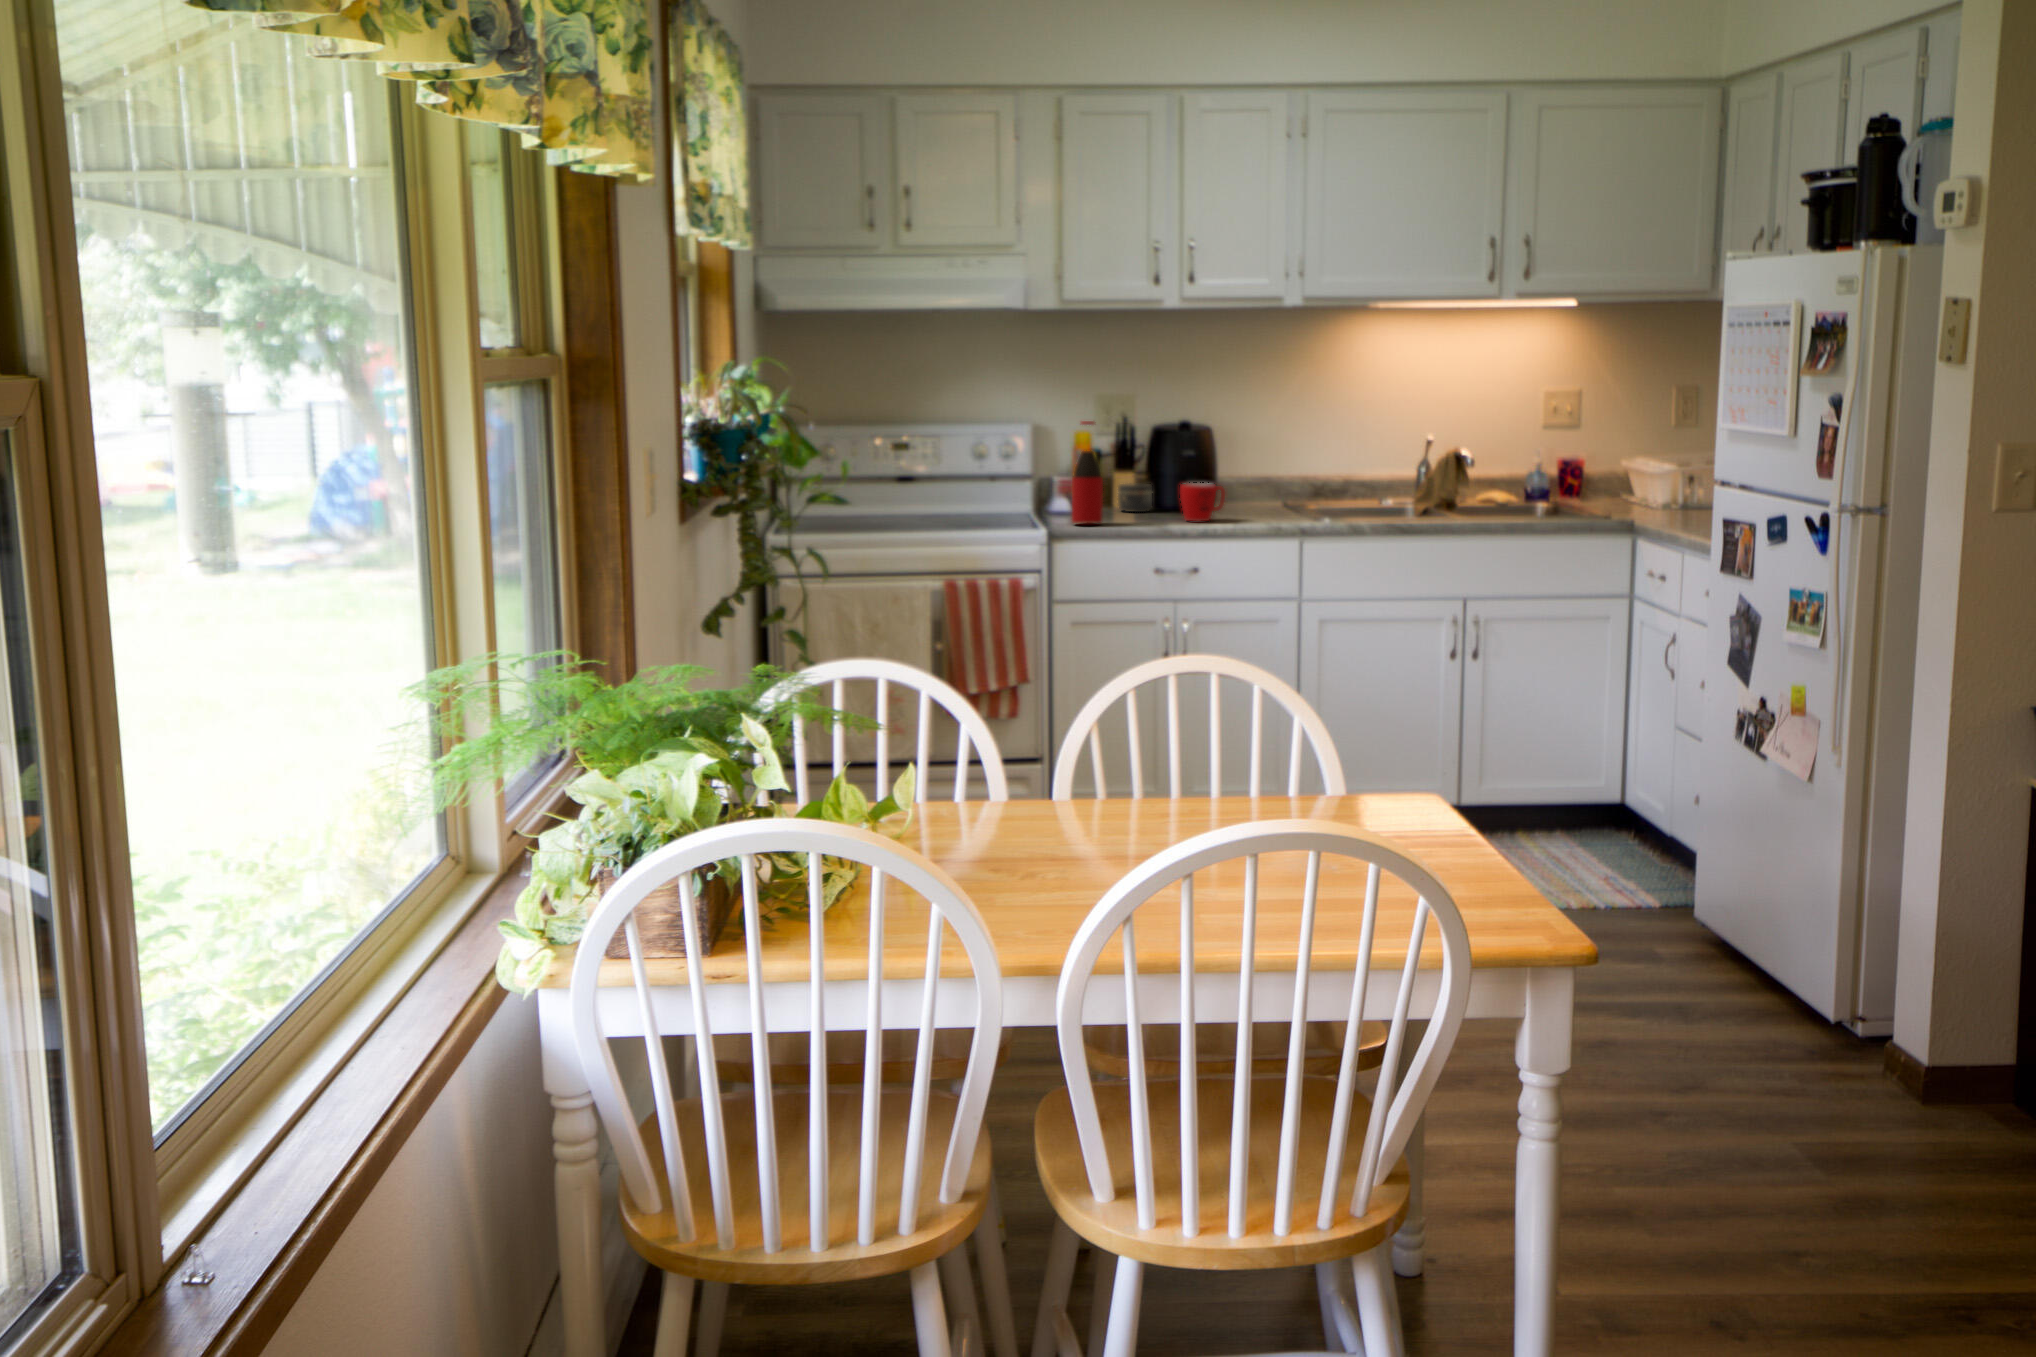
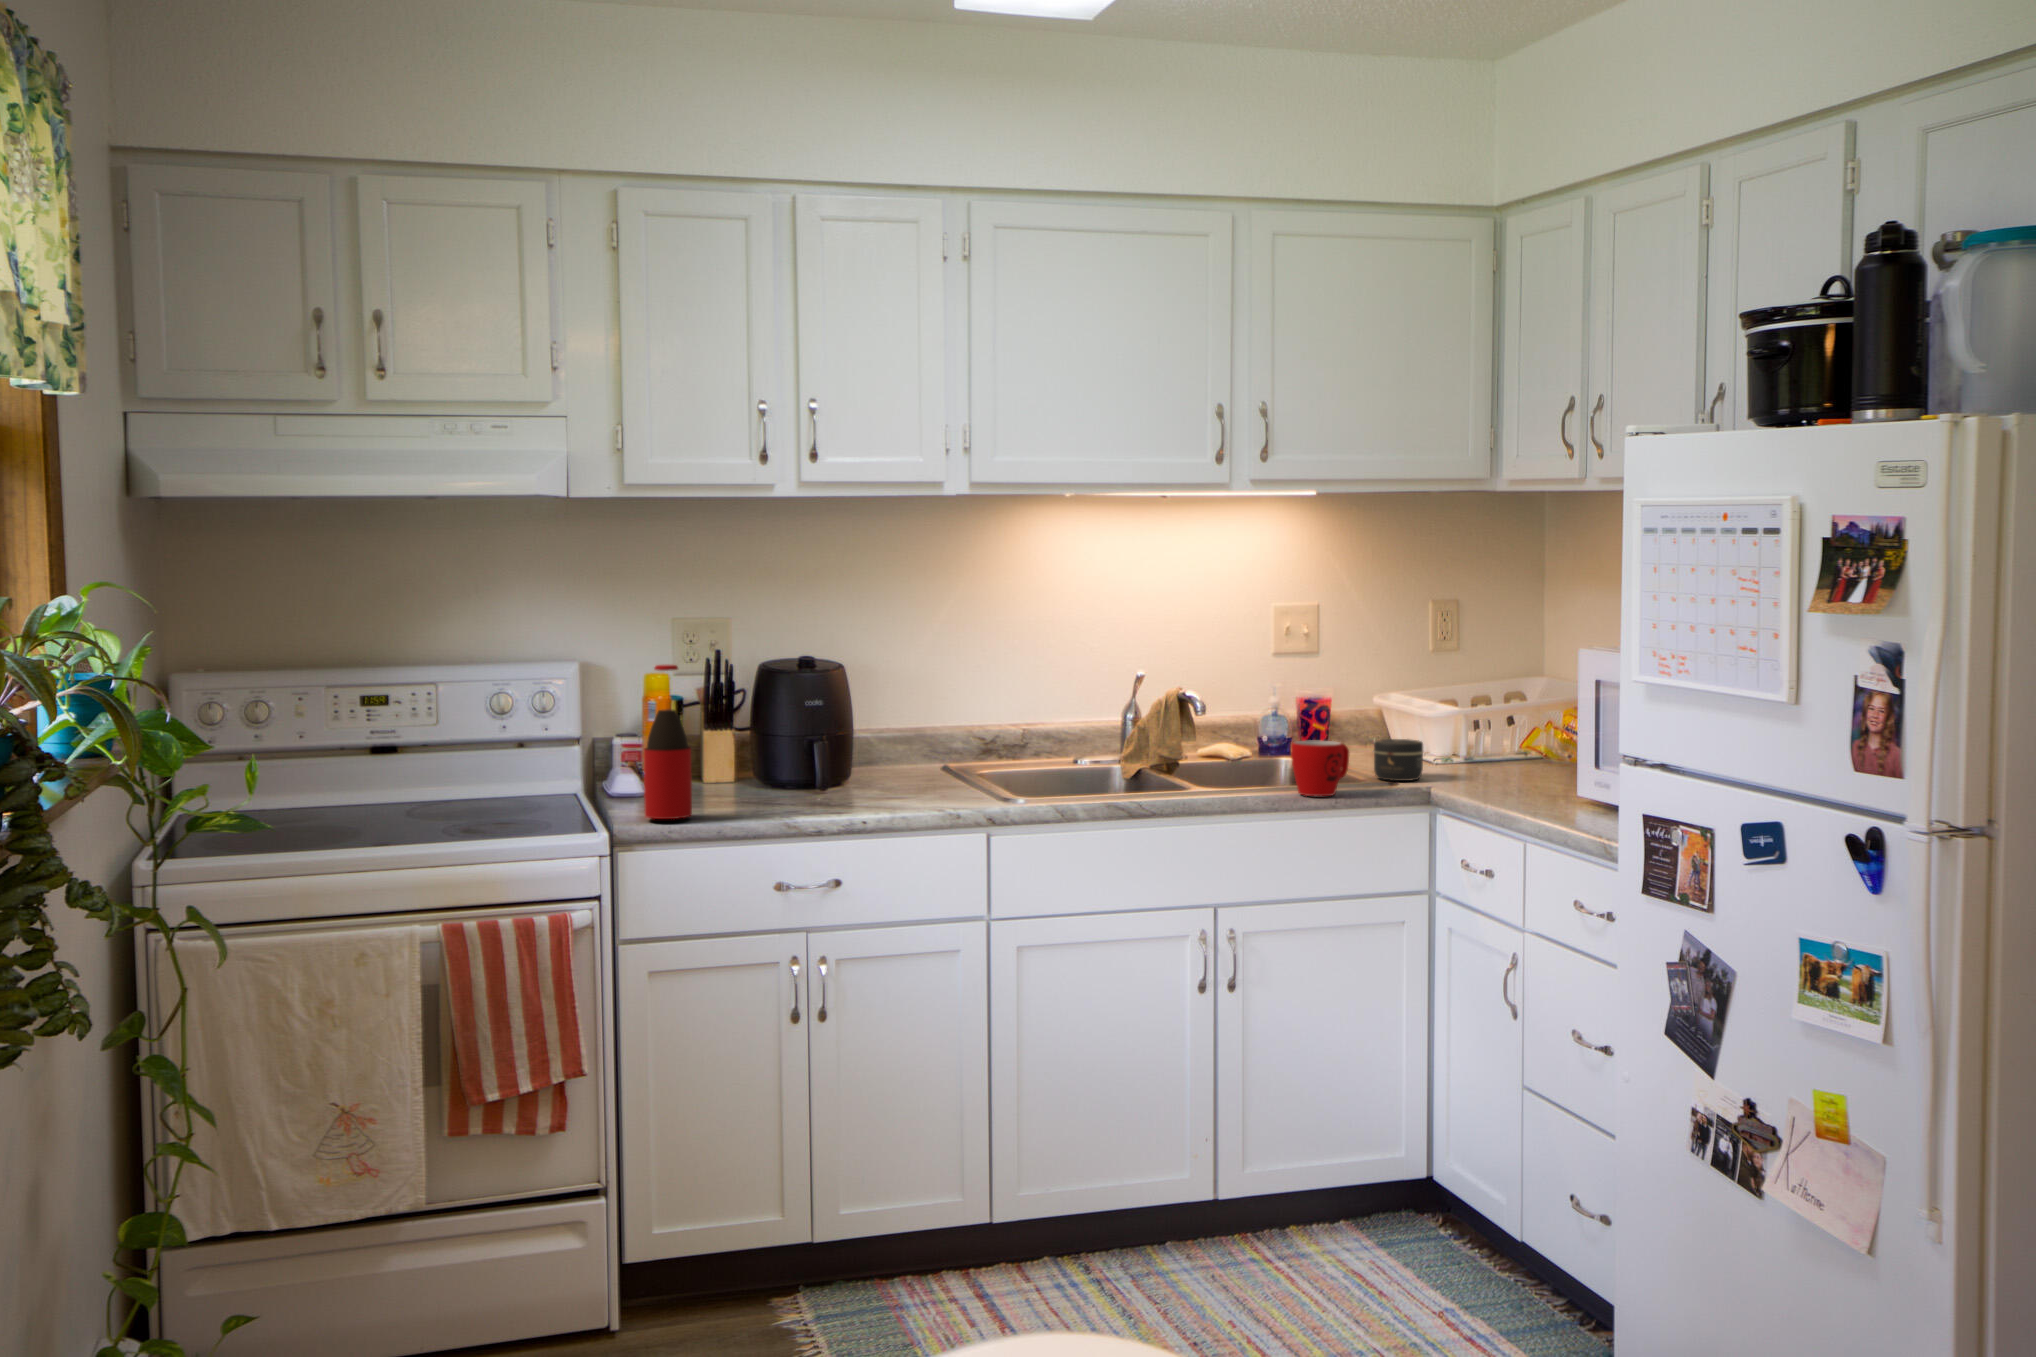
jar: present [1118,483,1152,512] -> present [1374,739,1423,781]
mug: present [1180,483,1225,521] -> present [1291,740,1349,796]

